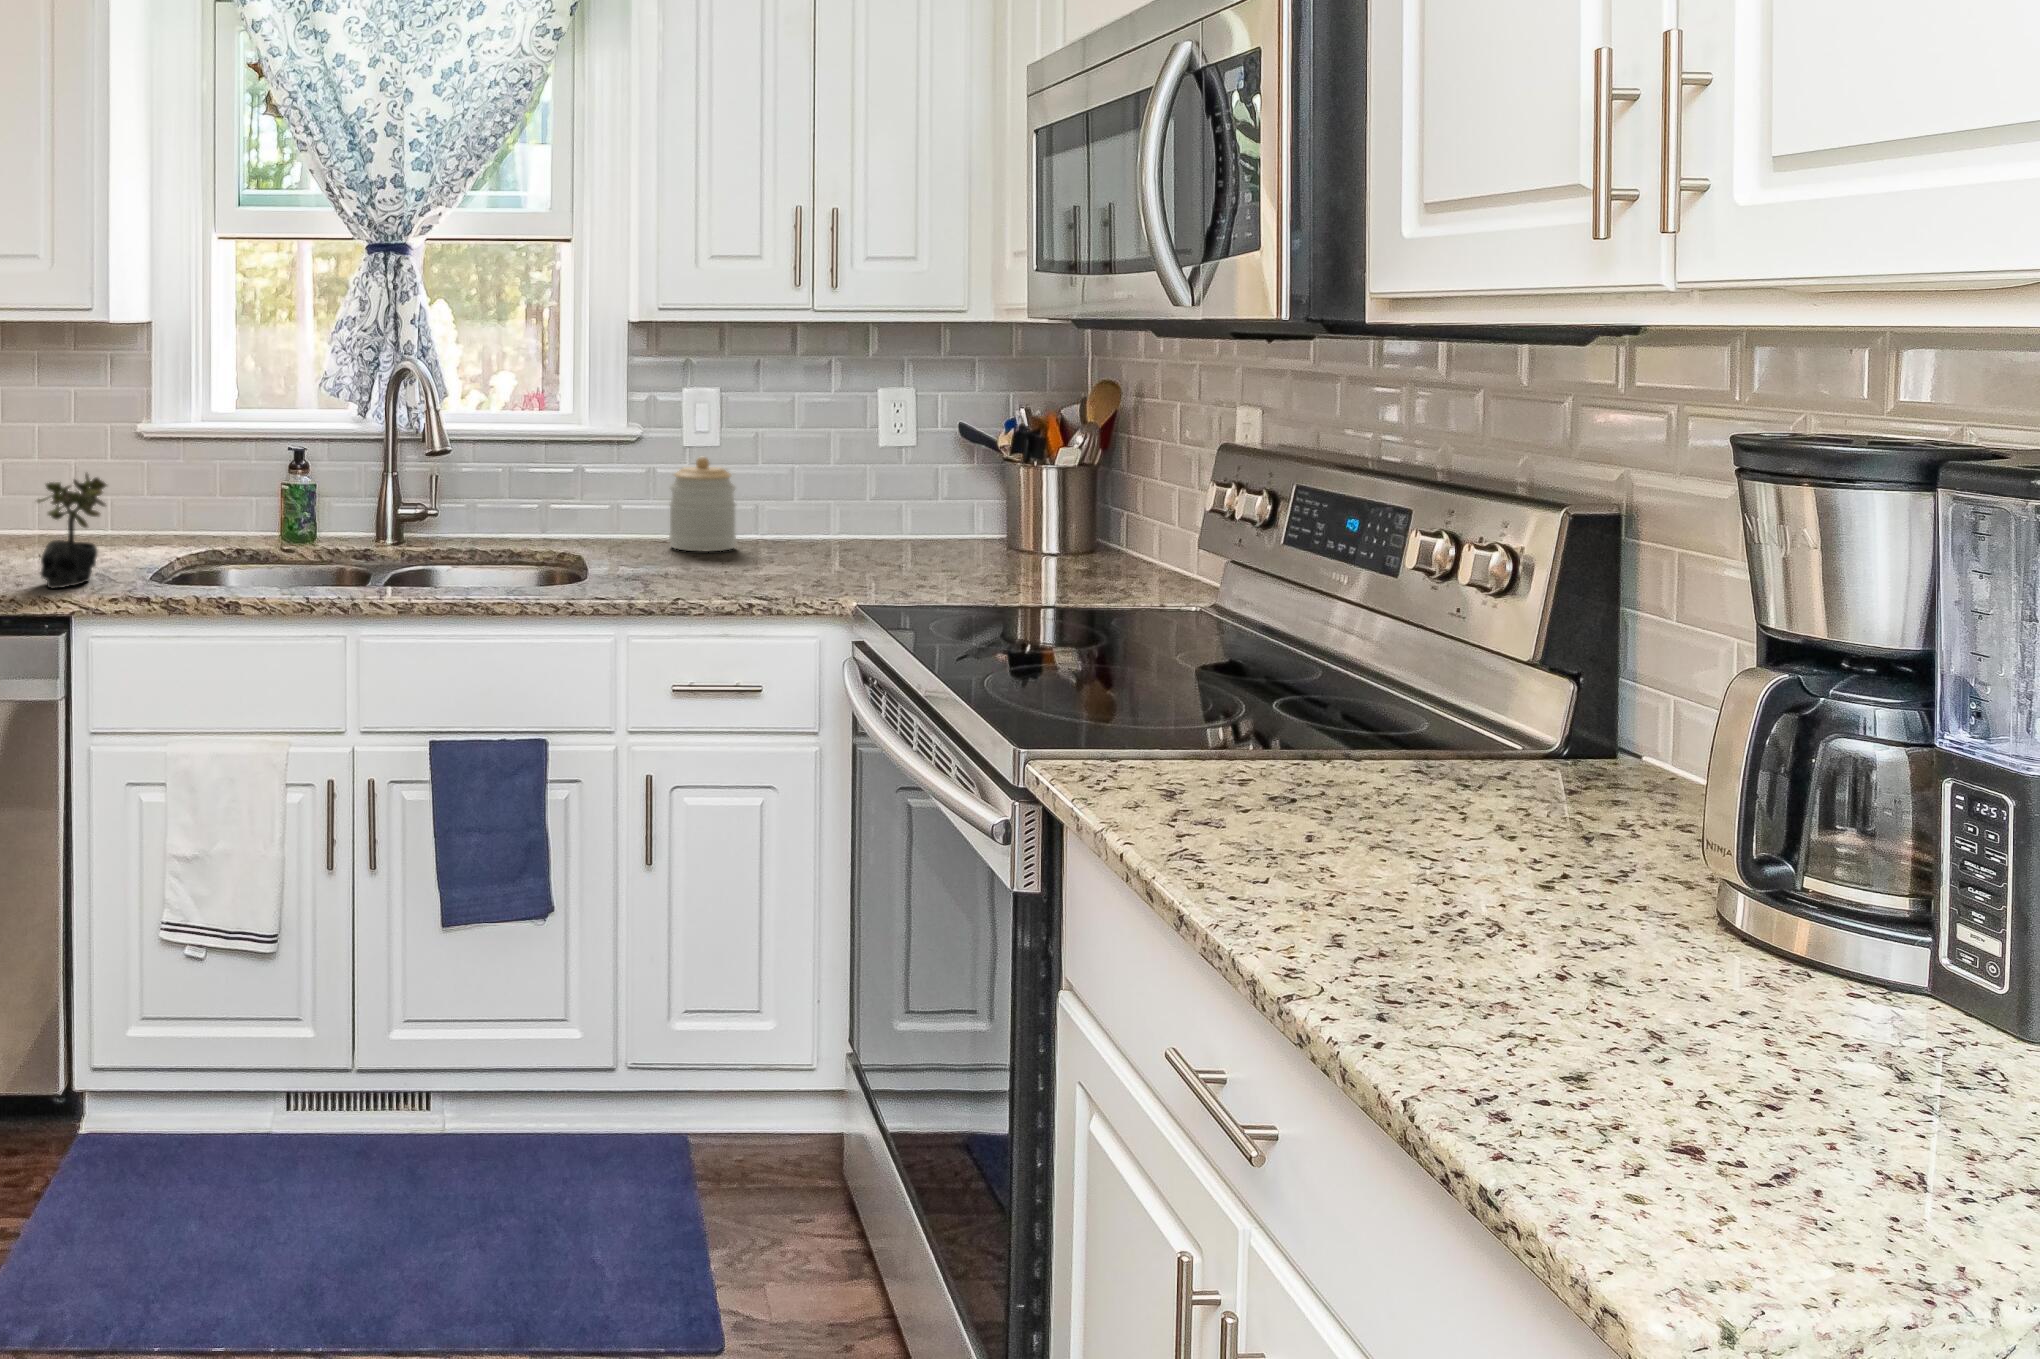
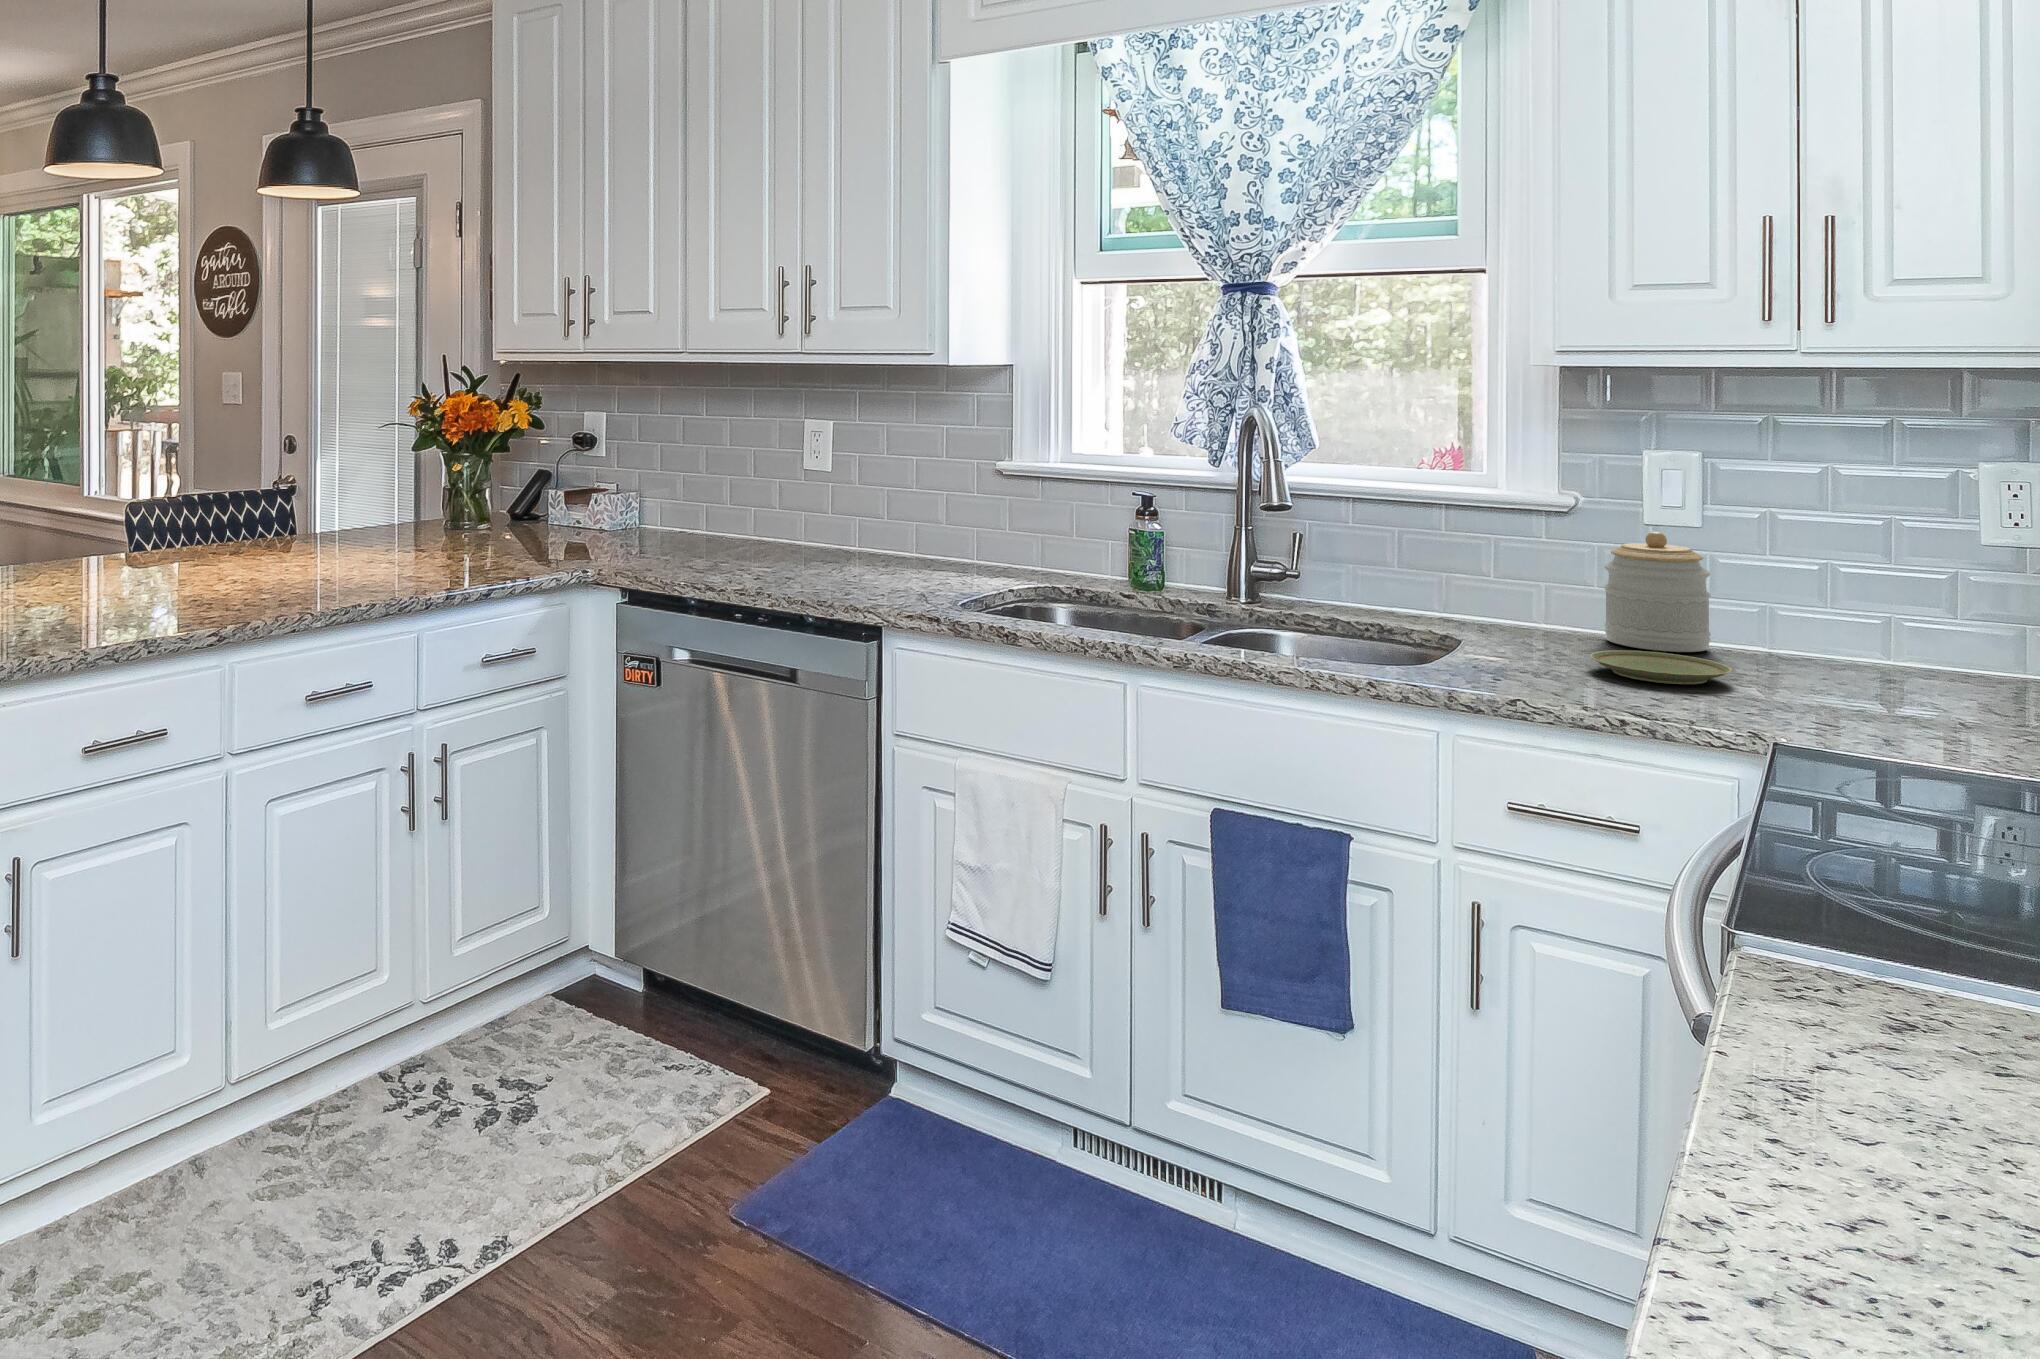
succulent plant: present [37,474,107,588] -> none [861,501,926,602]
plate: none [687,551,777,573] -> present [1590,650,1732,684]

